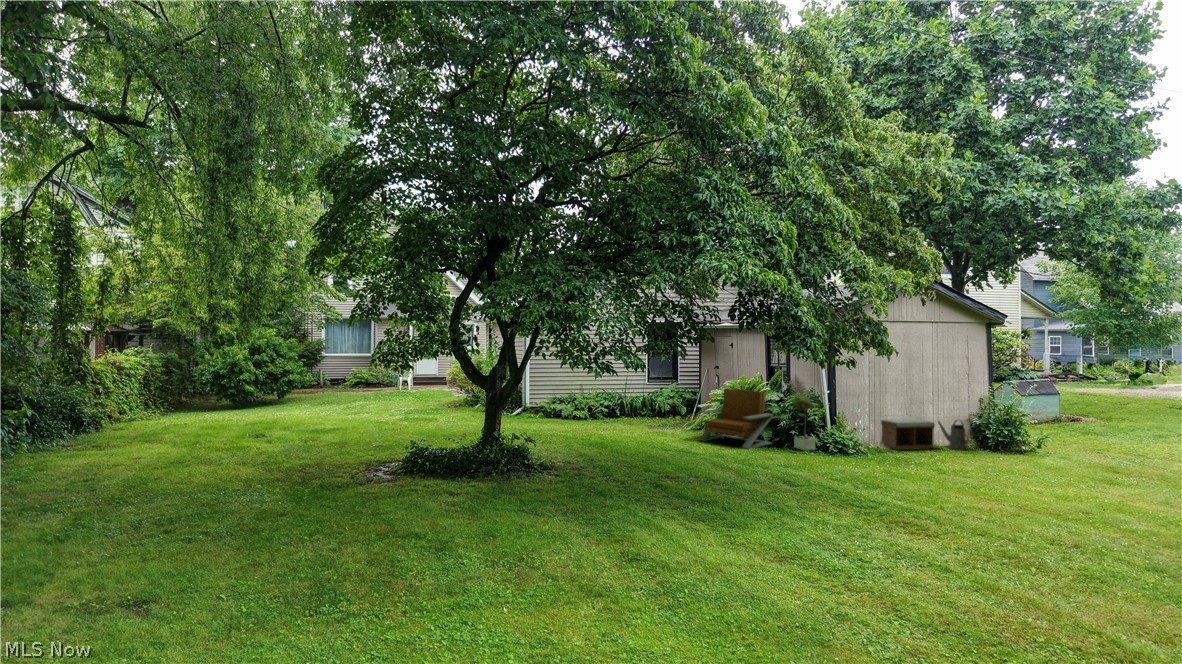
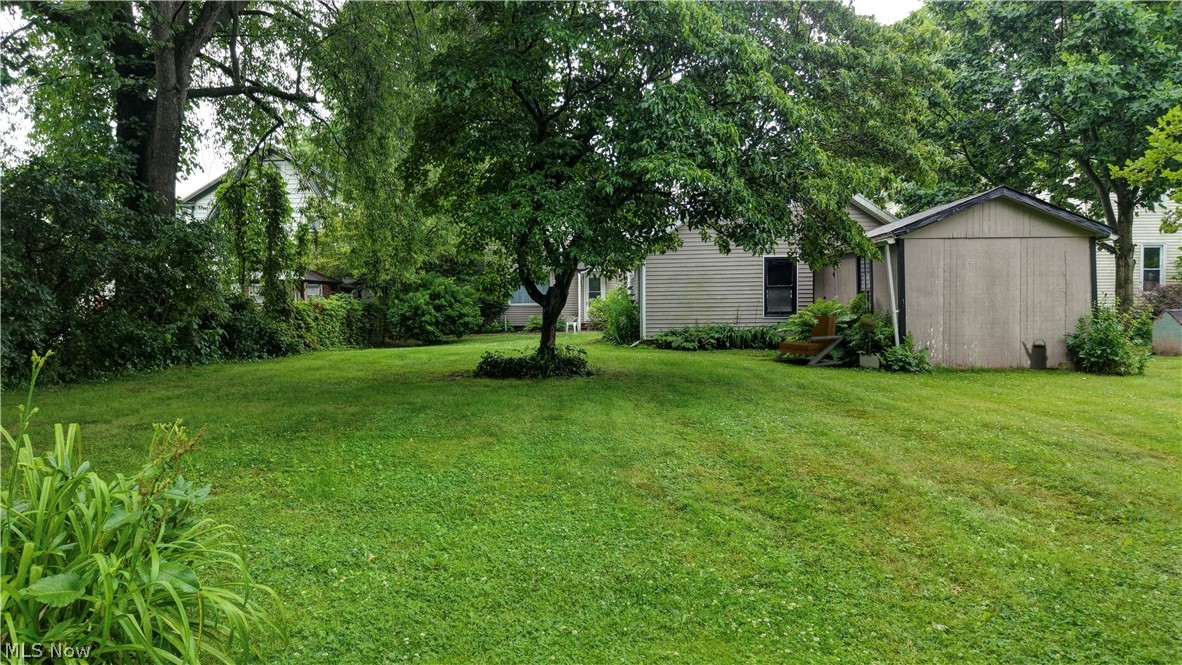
bench: present [881,419,935,450] -> none [953,340,1011,368]

